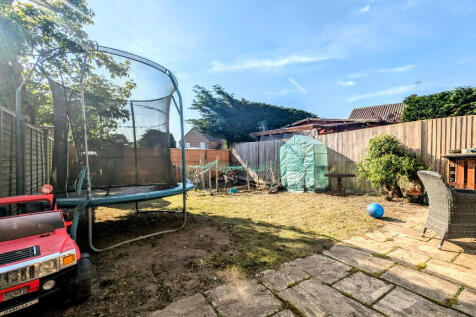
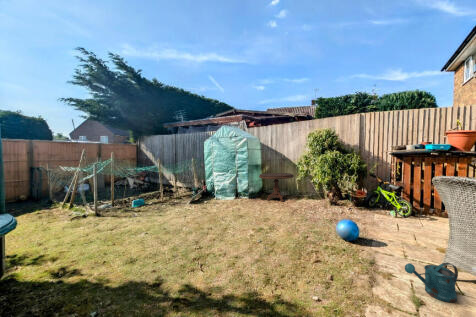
watering can: none [393,221,433,245] -> present [405,263,458,302]

